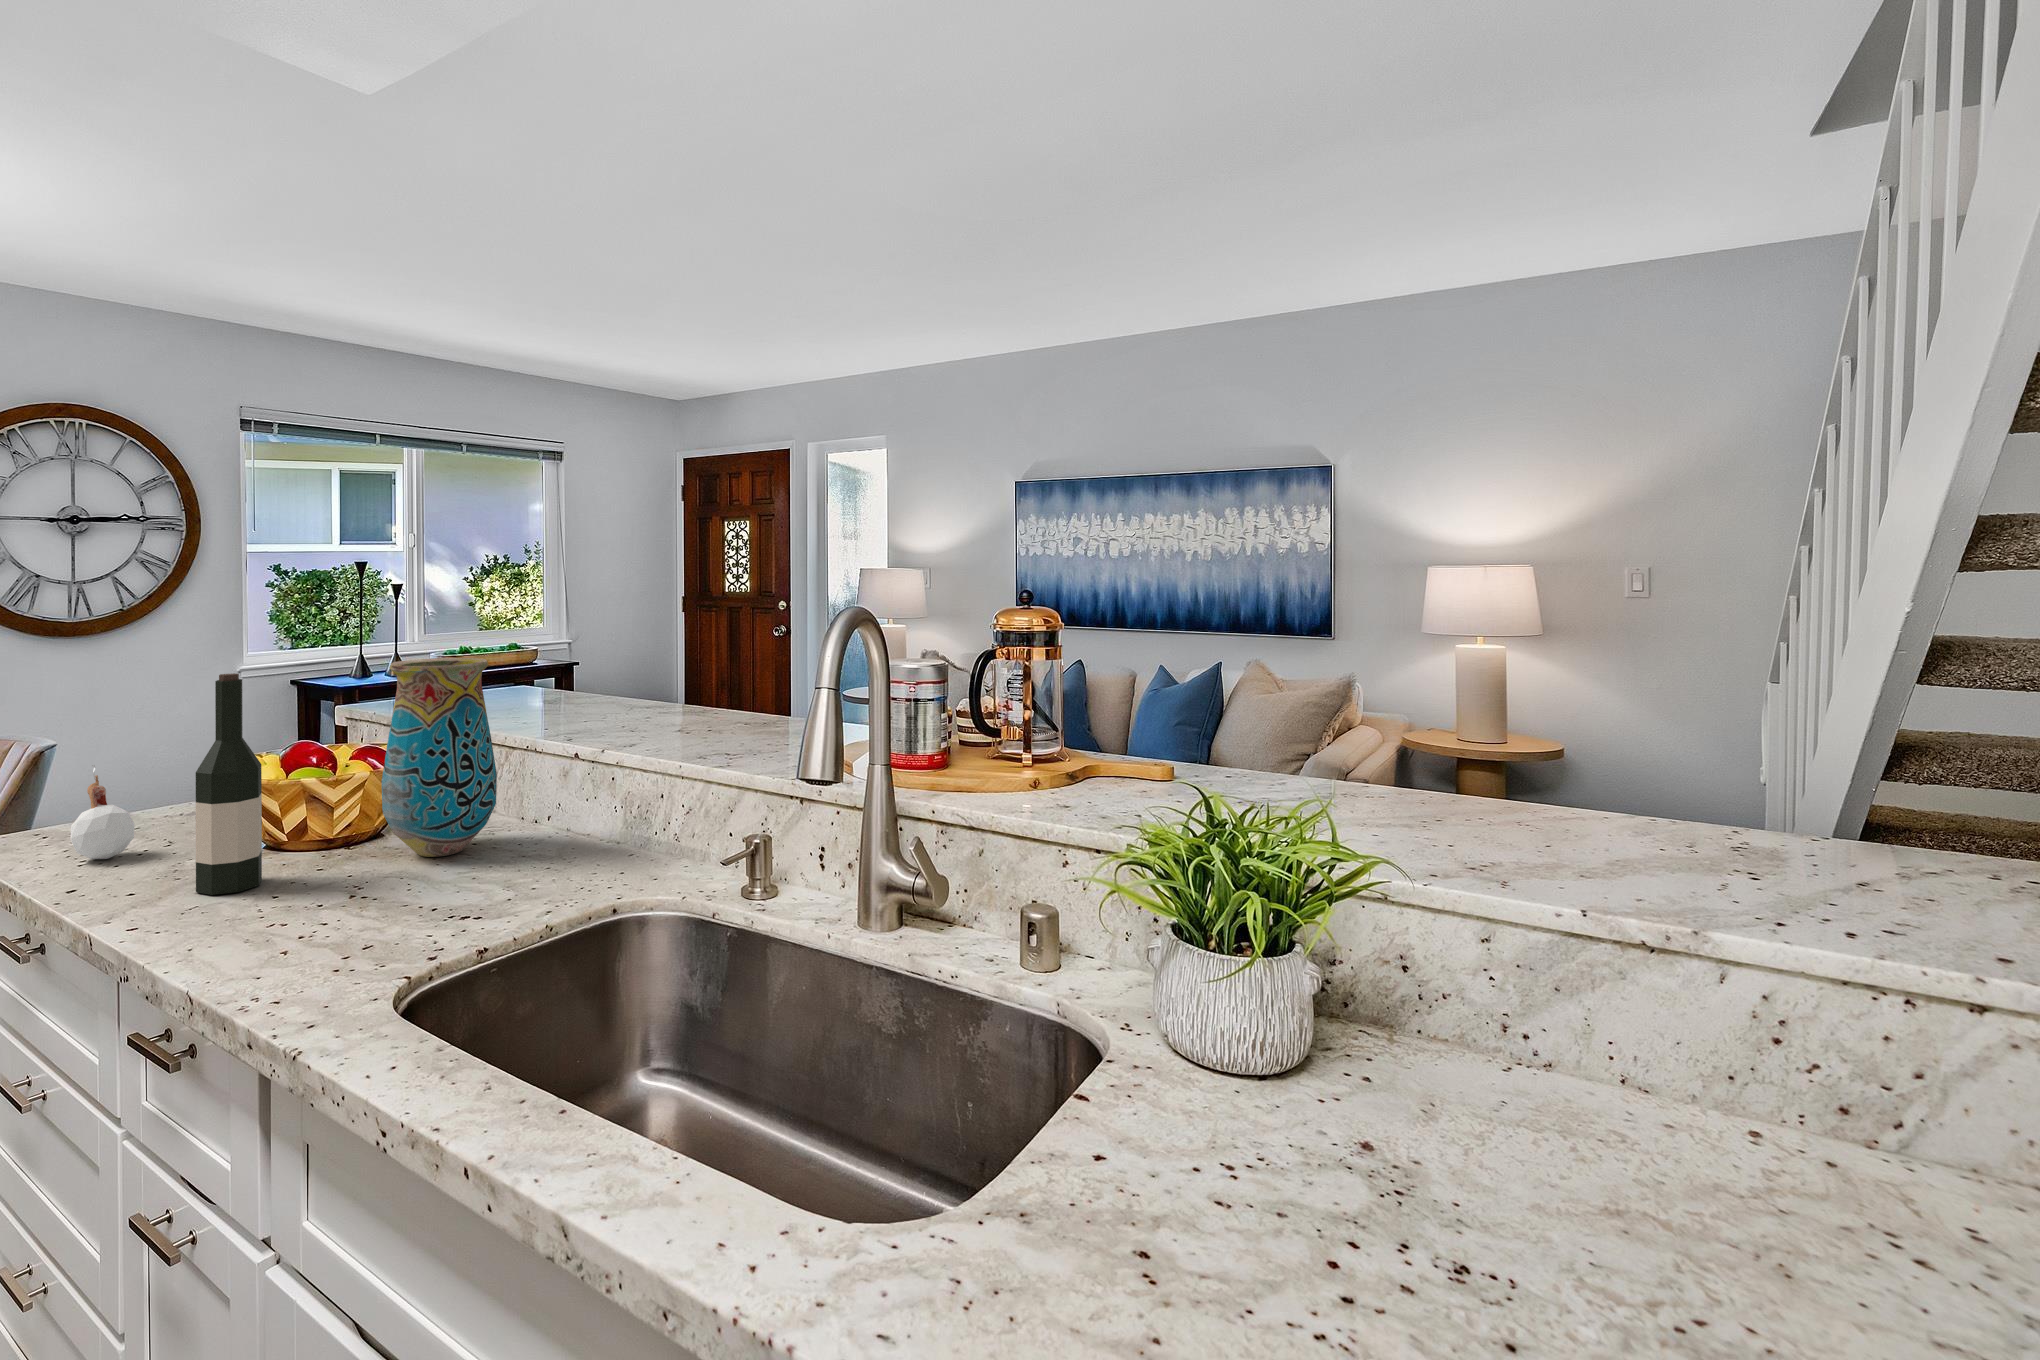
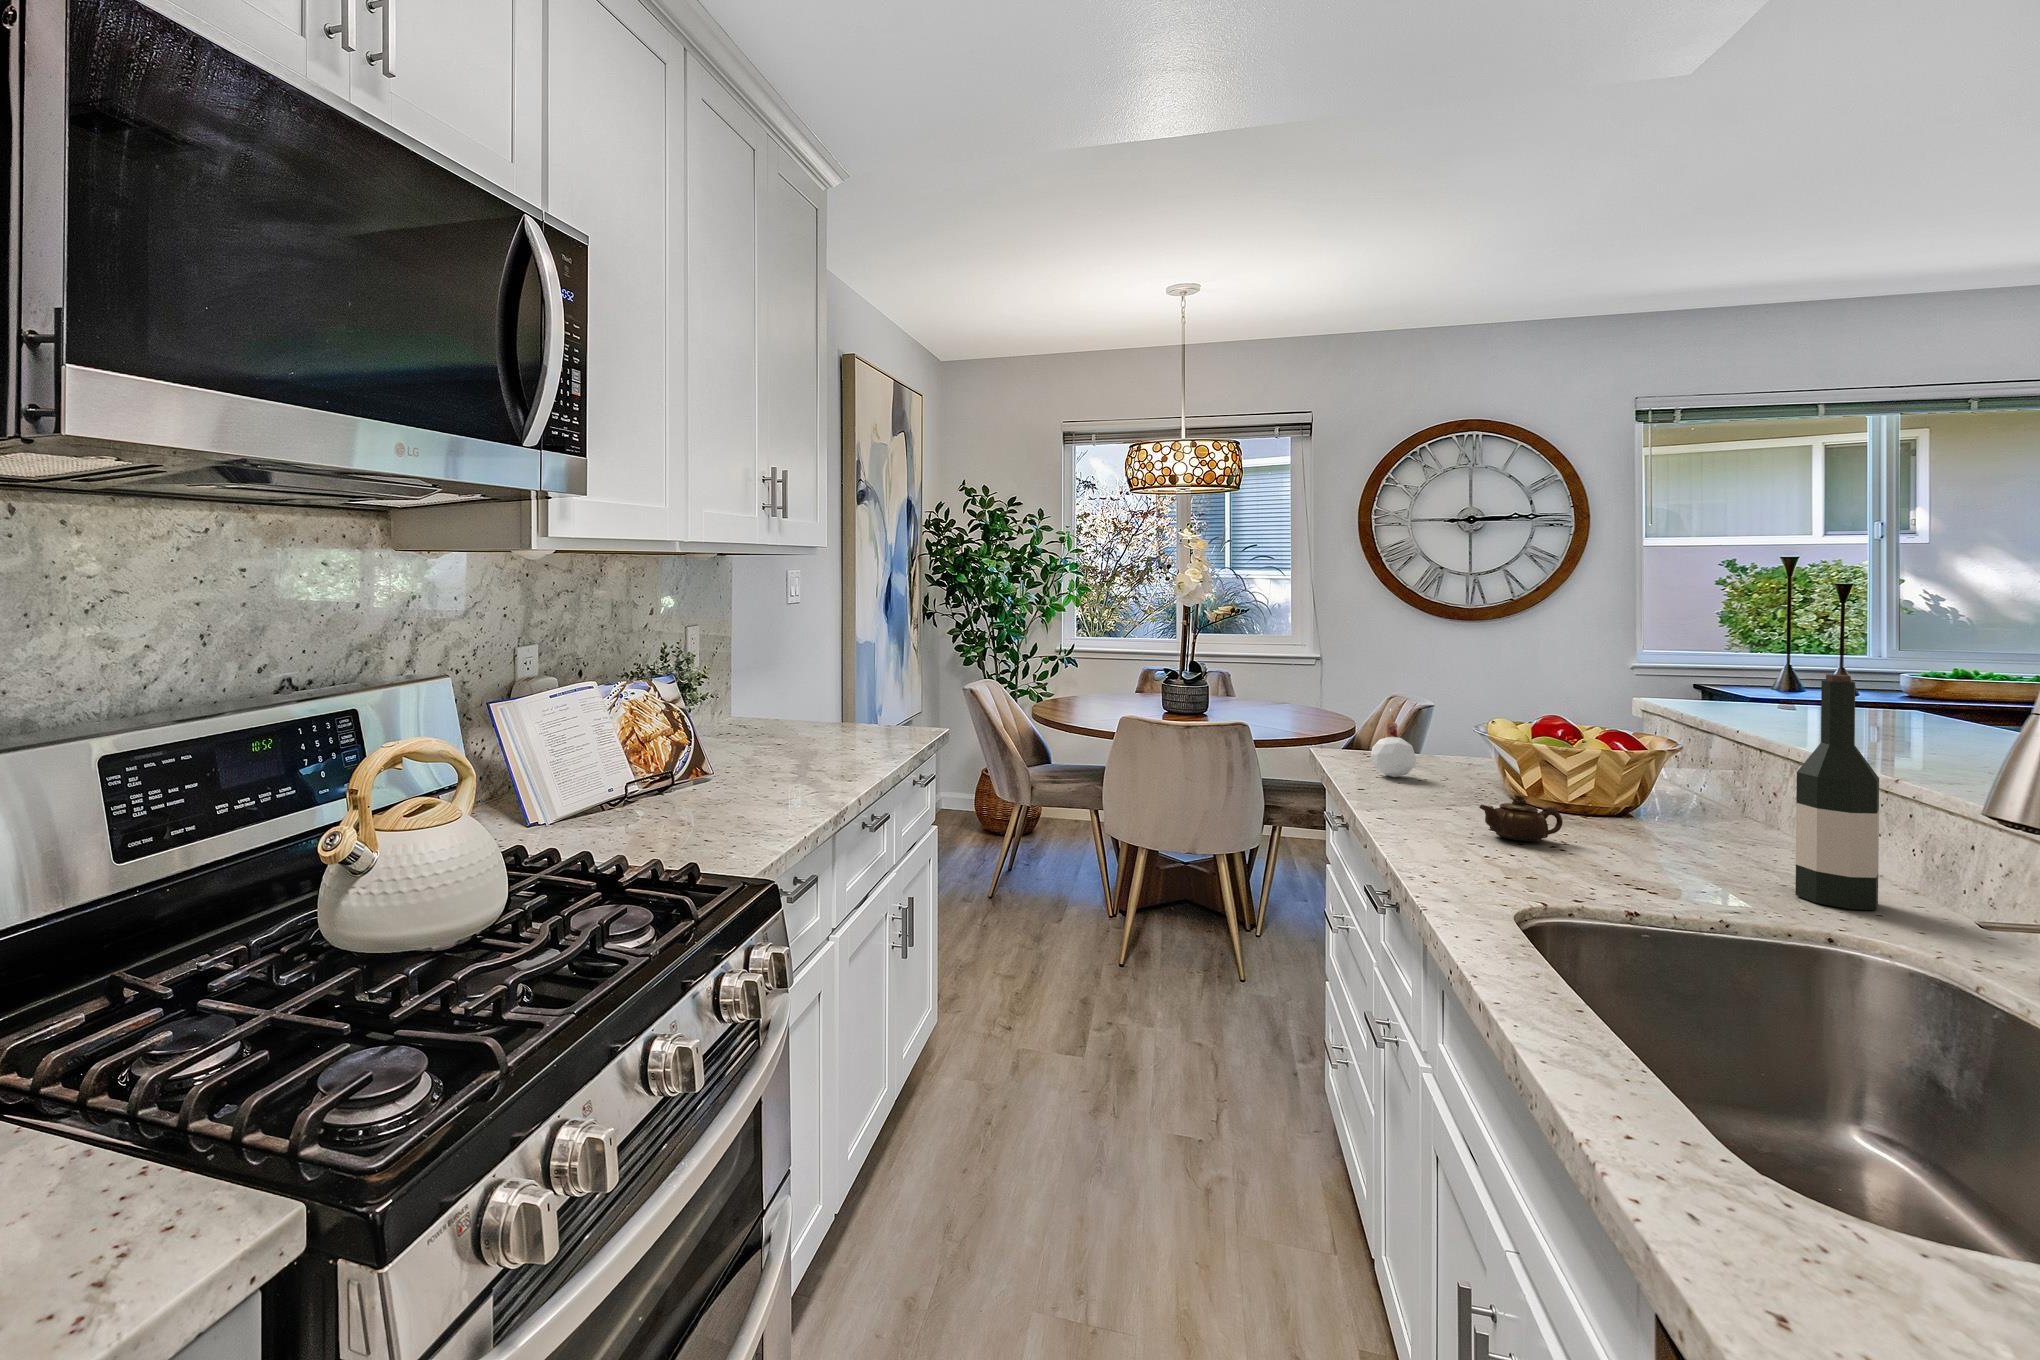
vase: present [382,658,497,857] -> none [1608,650,1743,845]
wine bottle: present [196,673,262,895] -> present [1796,674,1879,910]
teapot: none [271,848,356,904] -> present [1479,795,1563,842]

